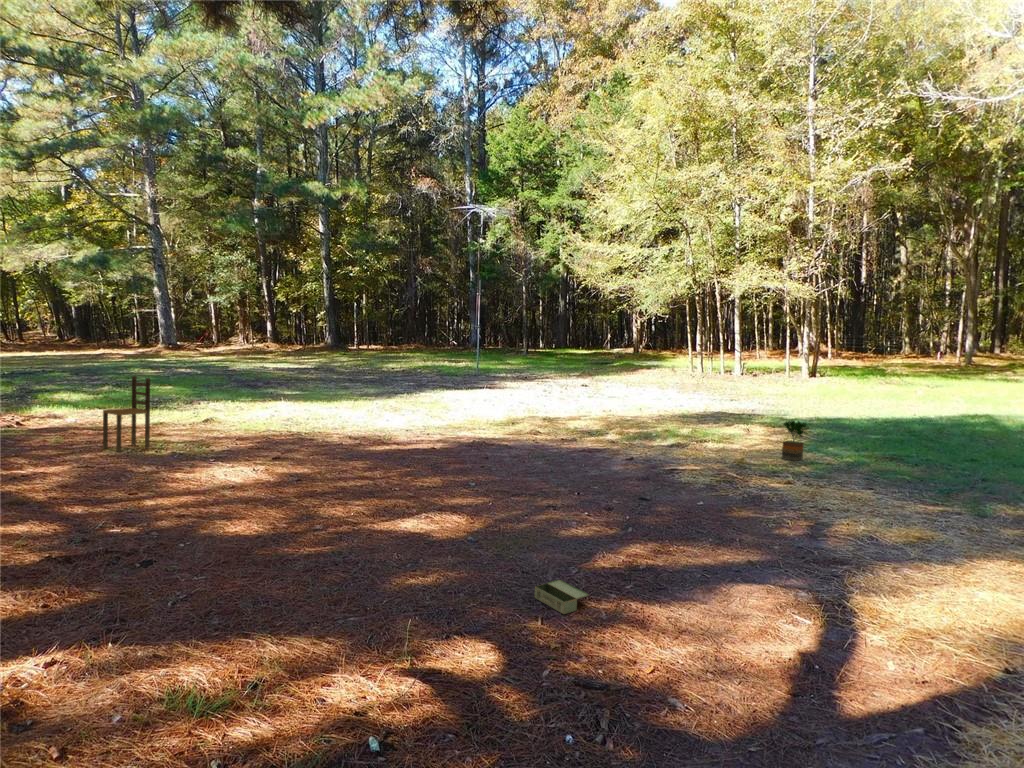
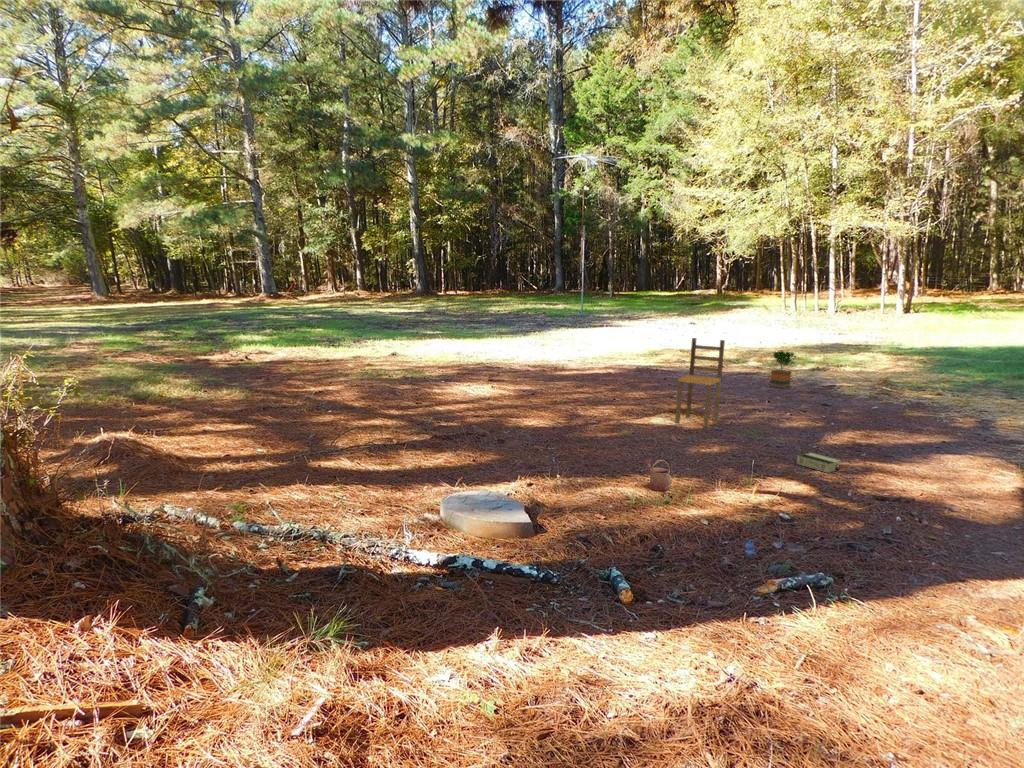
chair: present [103,376,150,452] -> present [675,338,725,427]
potted tree: present [782,421,809,461] -> present [770,350,796,388]
watering can: none [266,608,300,662] -> present [644,460,672,491]

